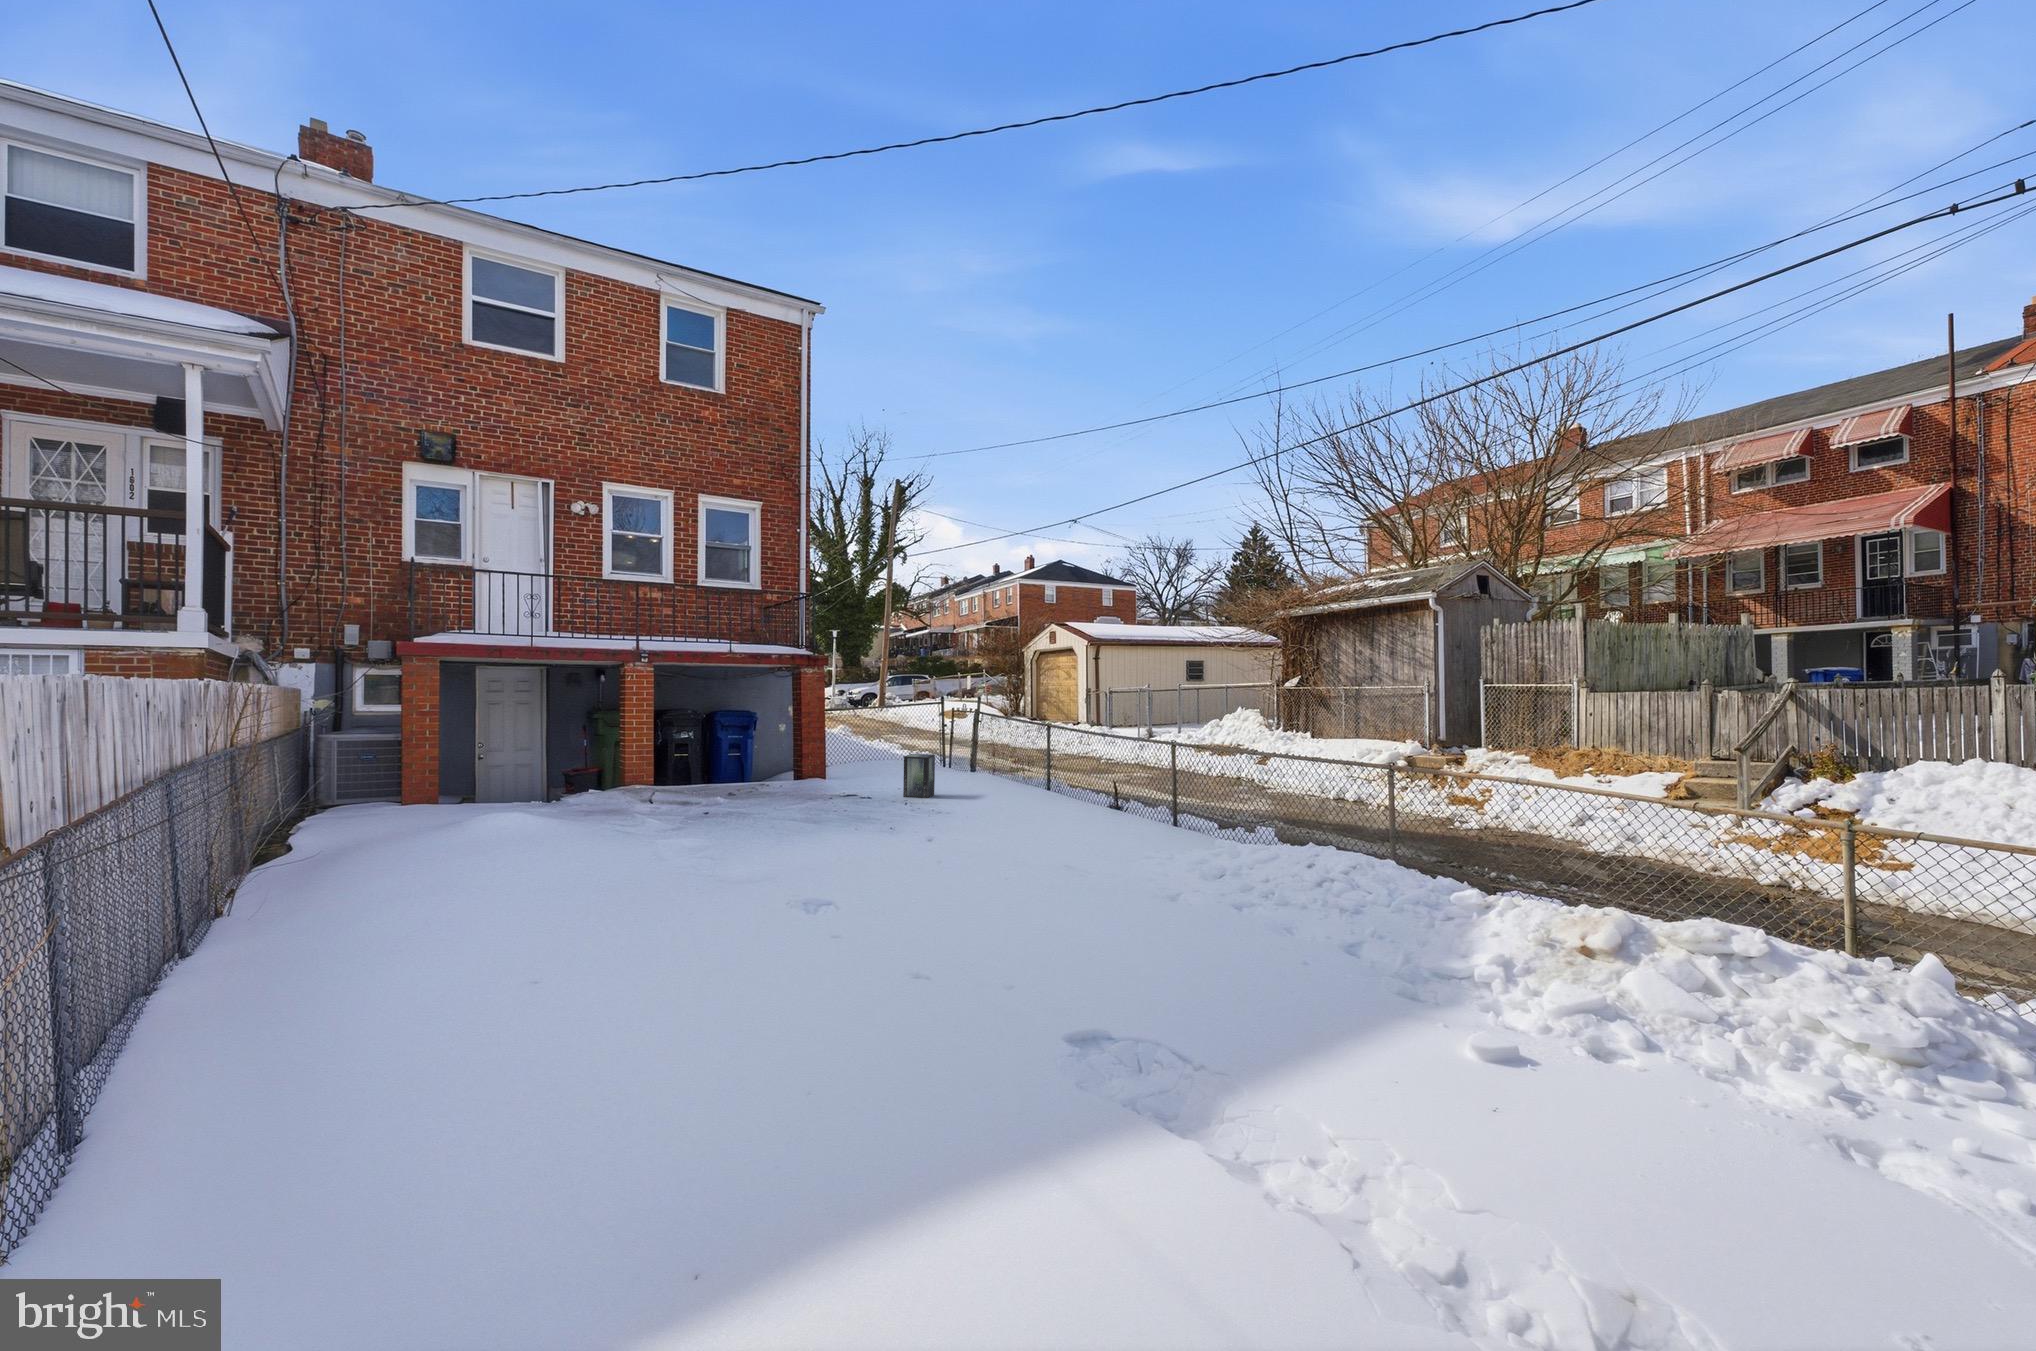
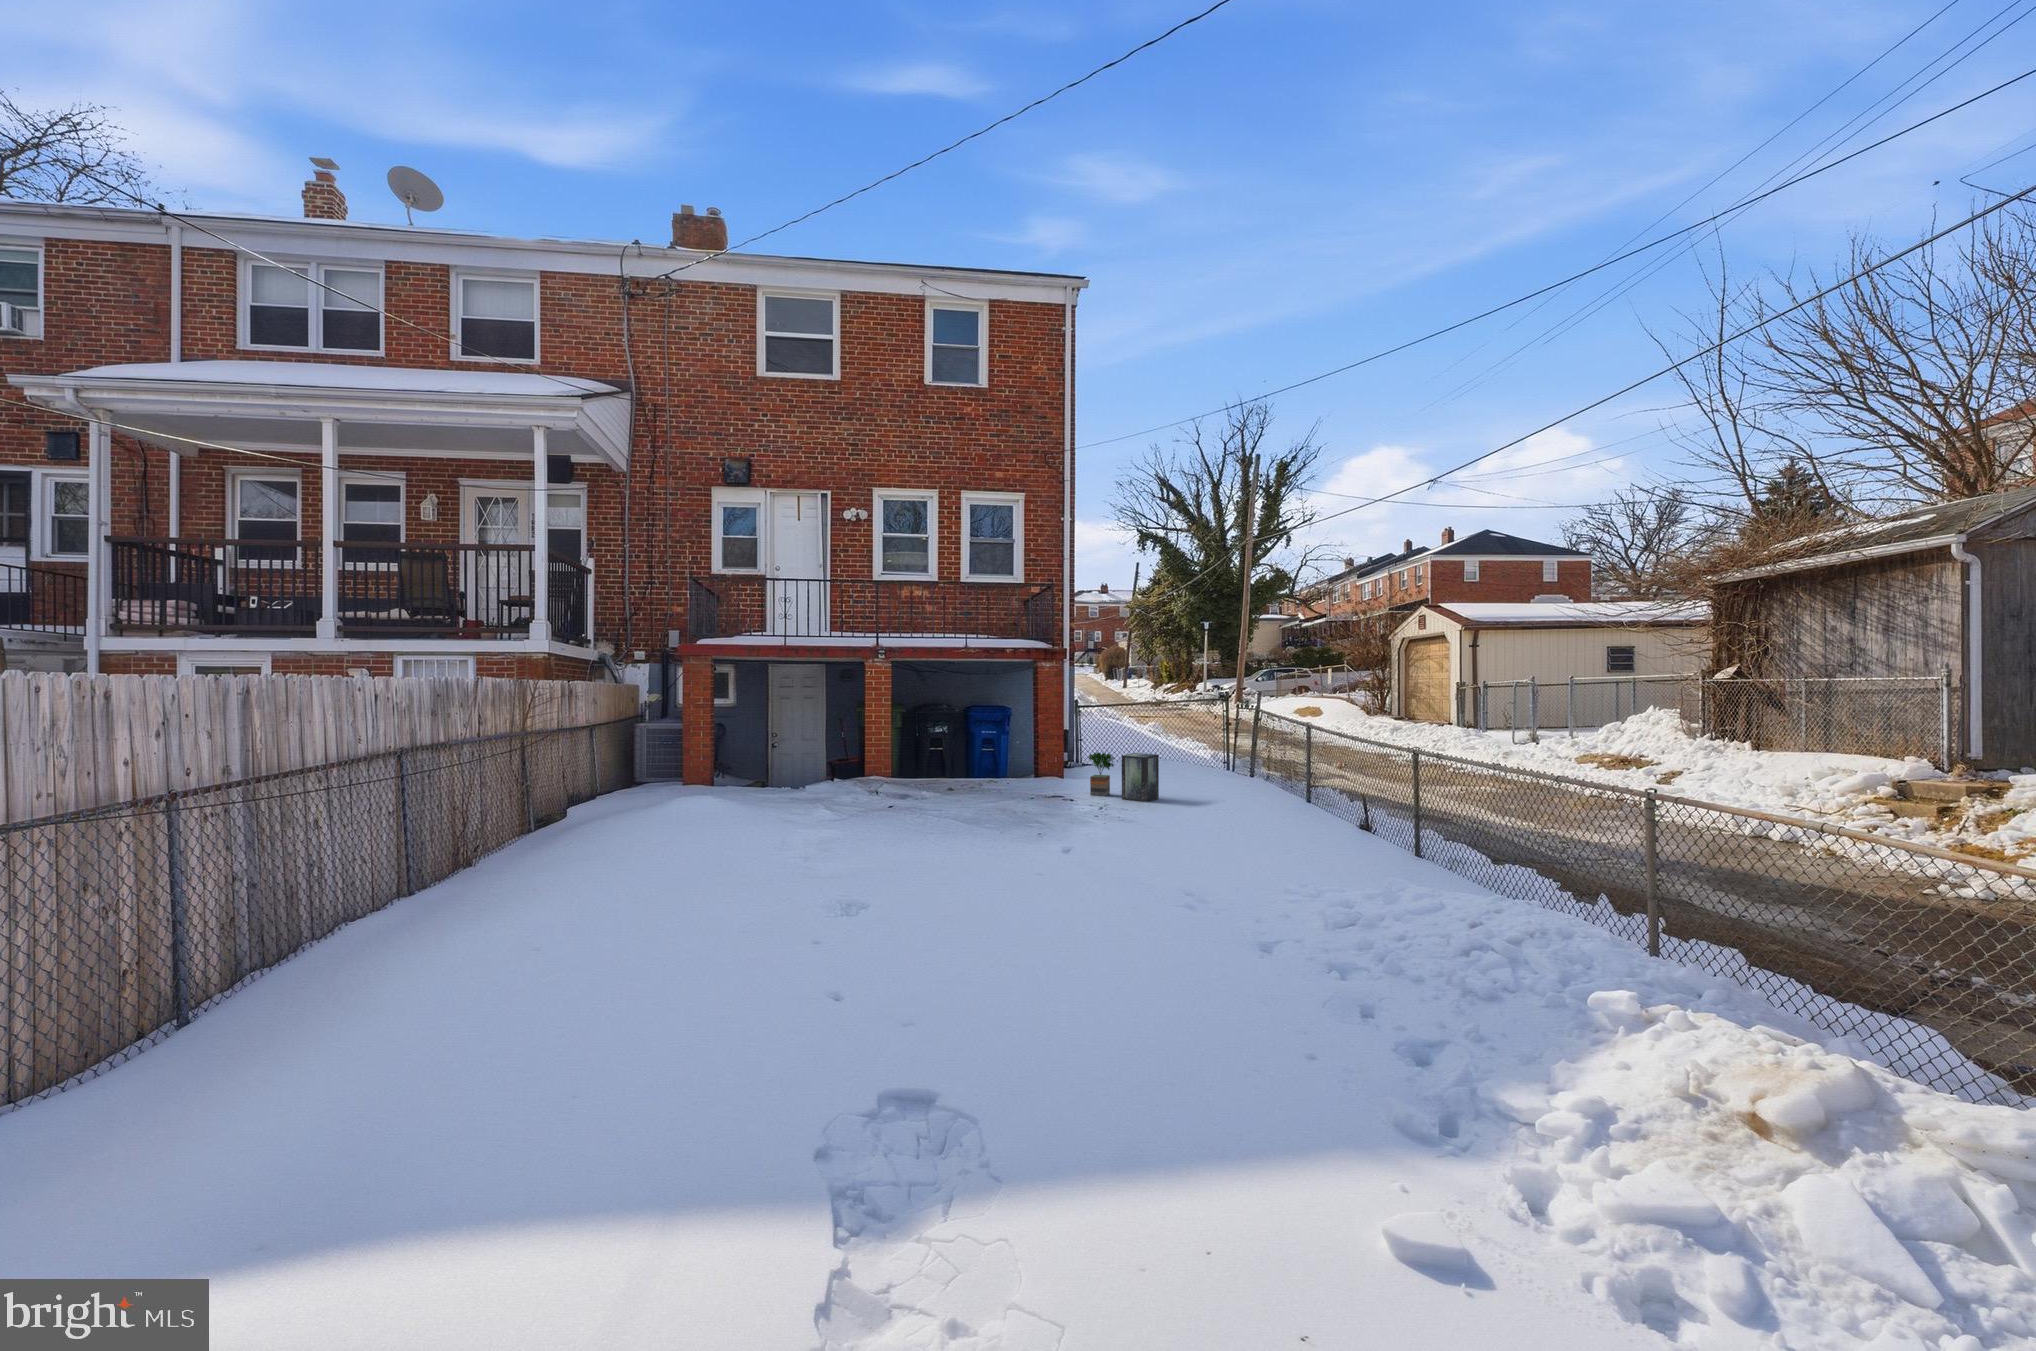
potted tree: none [866,754,893,795] -> present [1088,752,1115,796]

